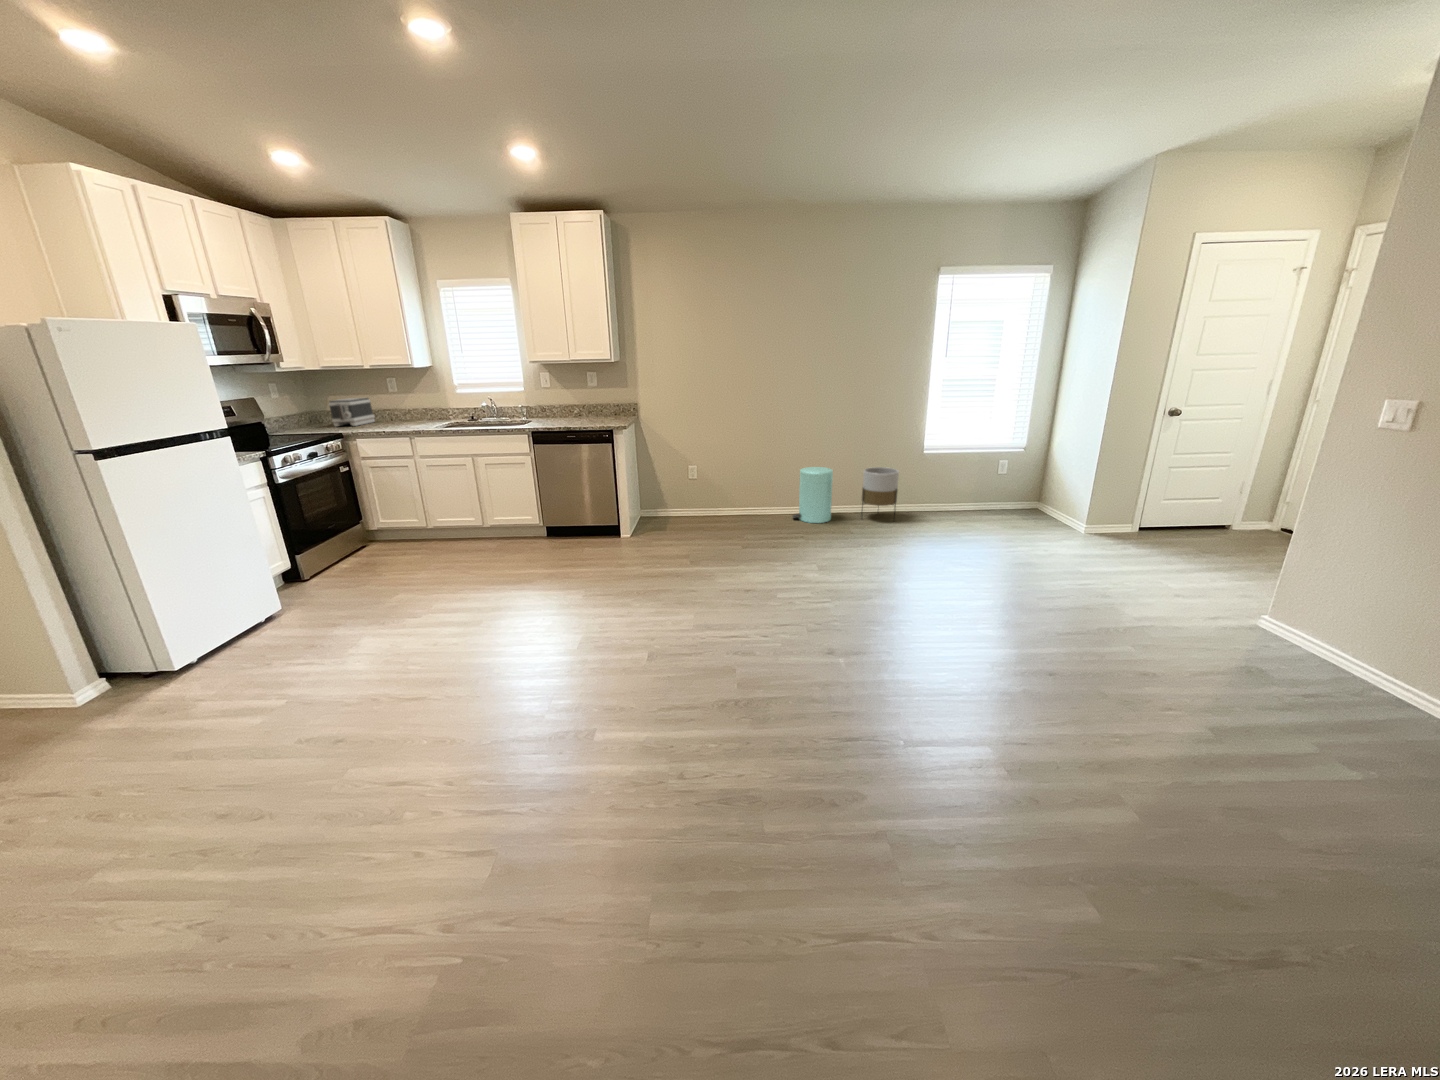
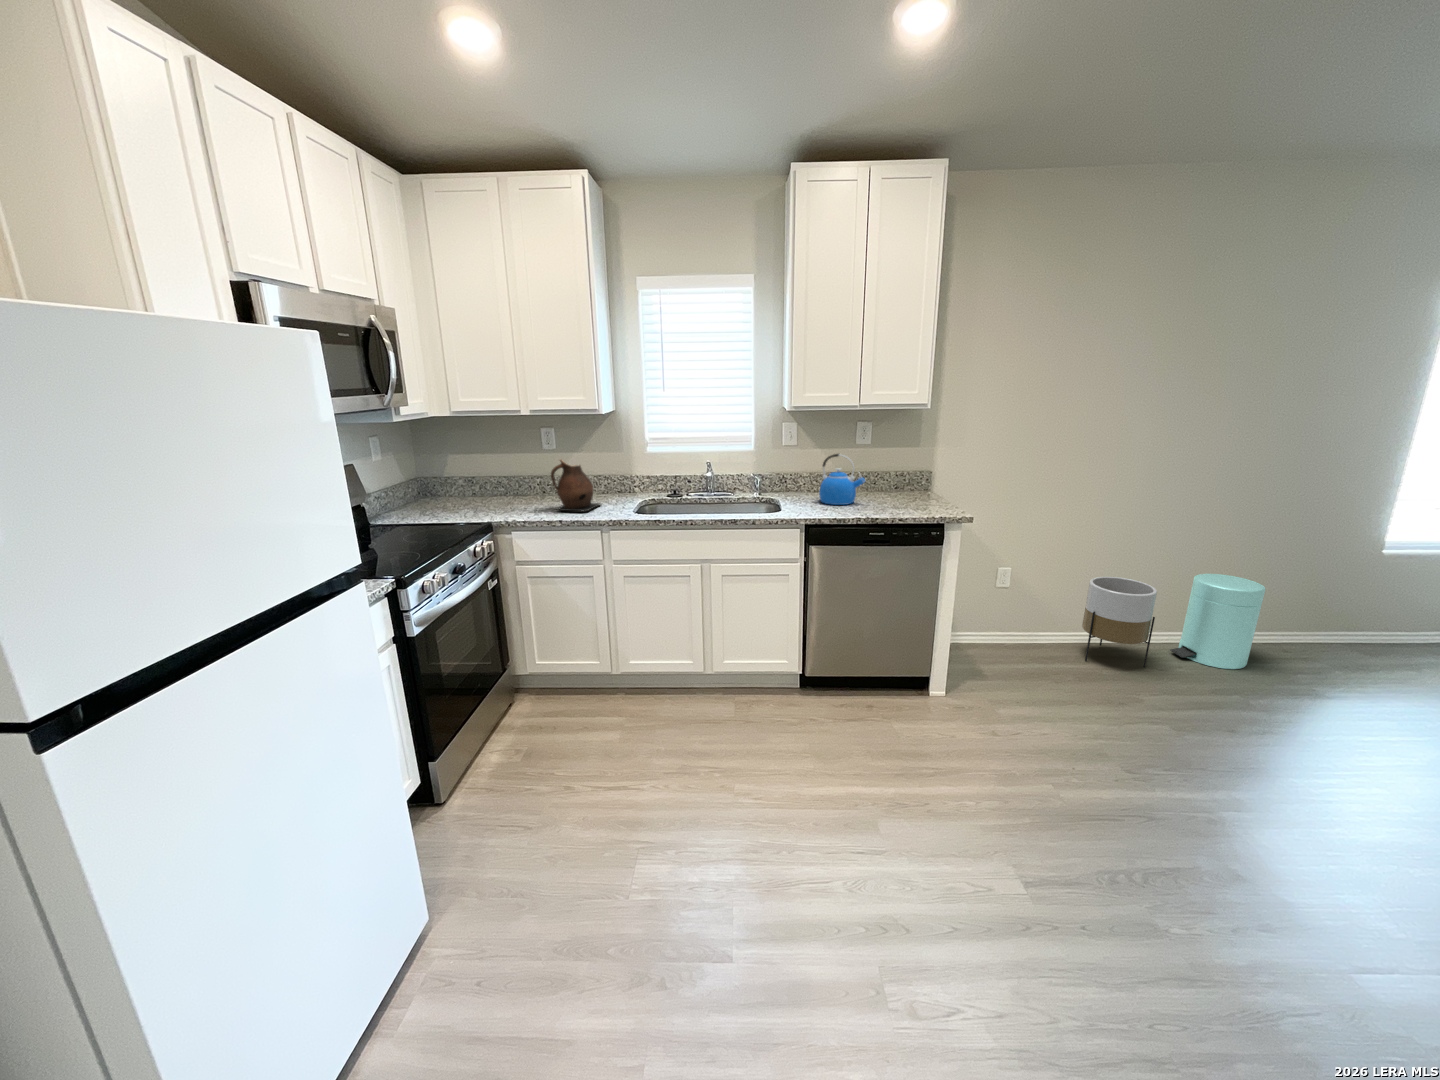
kettle: none [555,391,579,423] -> present [819,454,865,505]
ceramic pitcher: none [382,396,420,428] -> present [551,460,600,512]
toaster: present [329,398,375,427] -> none [460,459,518,506]
planter: present [861,467,899,514] -> present [1082,577,1157,667]

